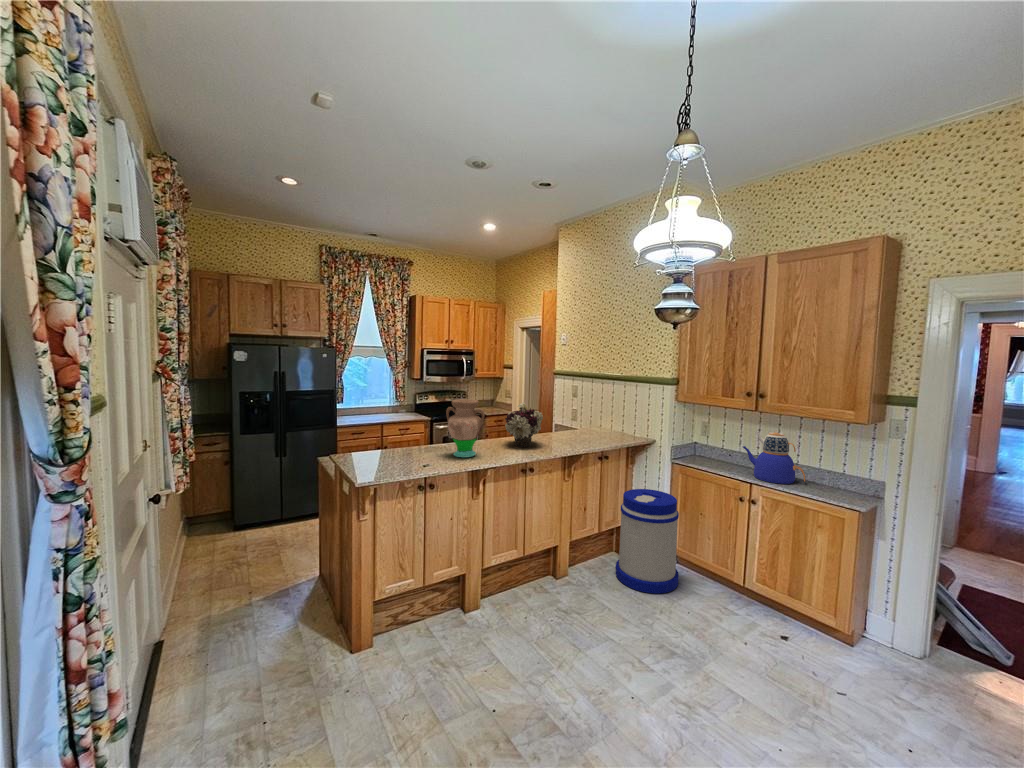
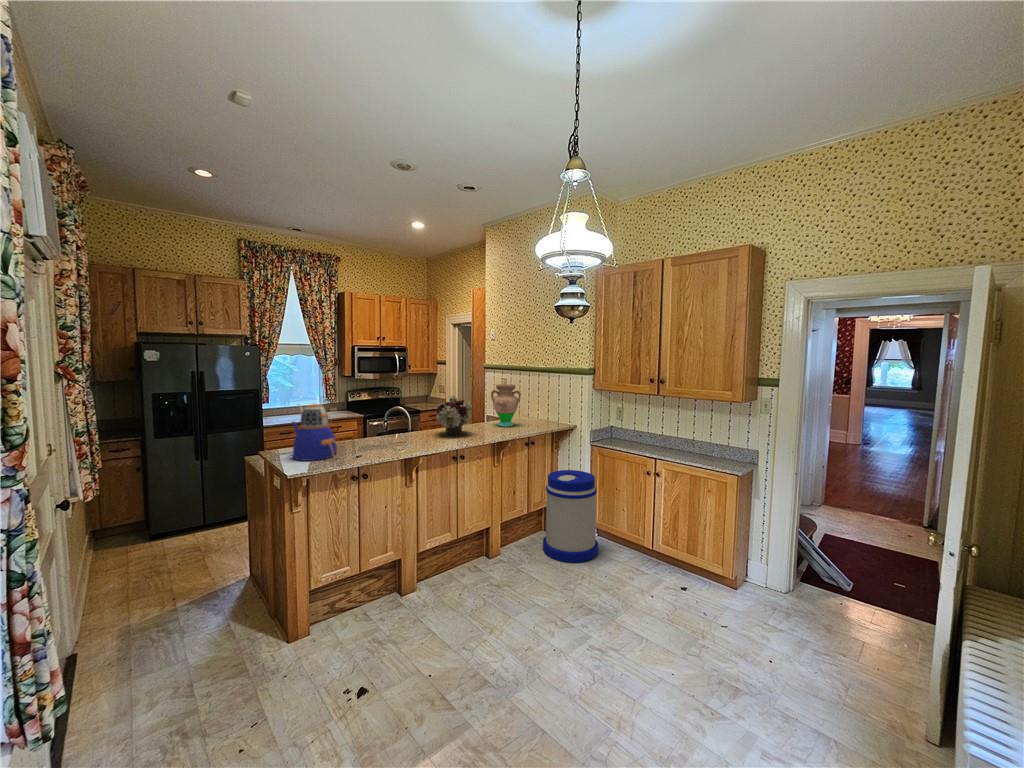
vase: present [446,399,485,458] -> present [491,384,521,427]
teapot: present [743,432,805,484] -> present [292,404,340,461]

